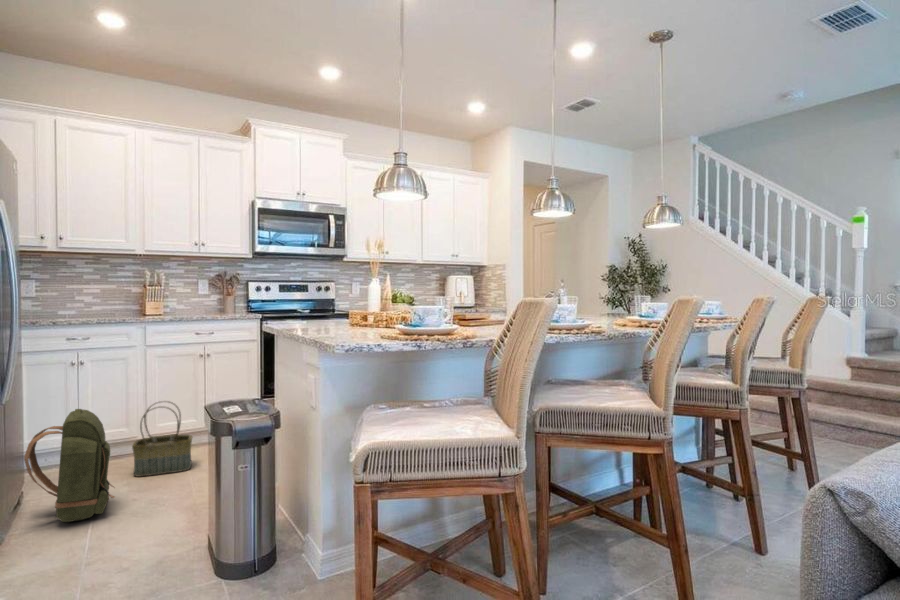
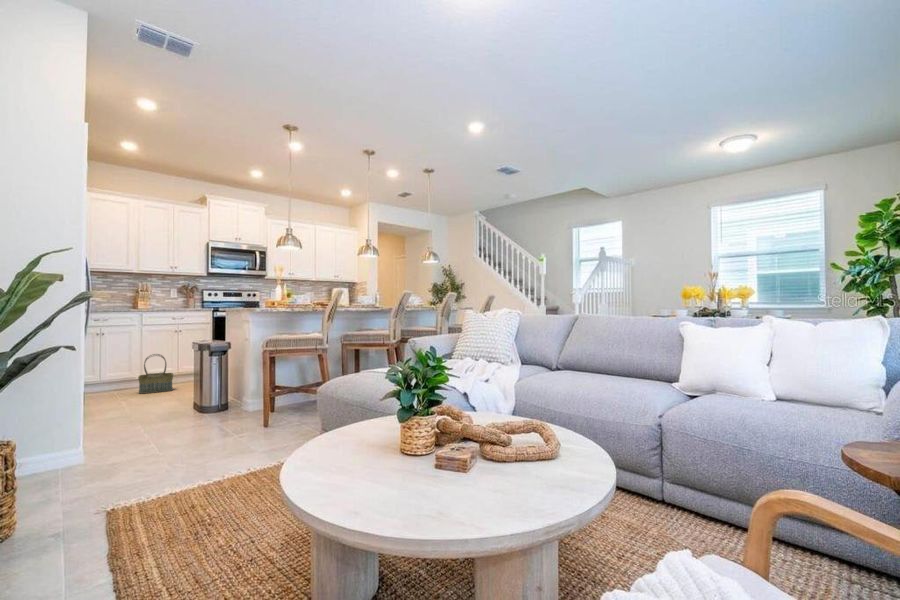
backpack: present [24,409,114,522] -> none [89,351,138,405]

